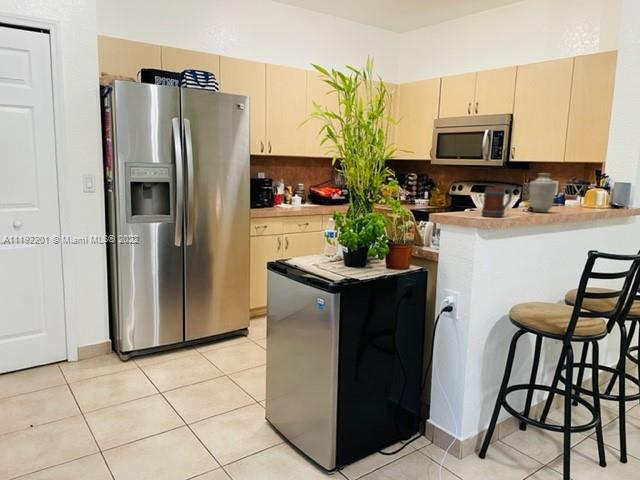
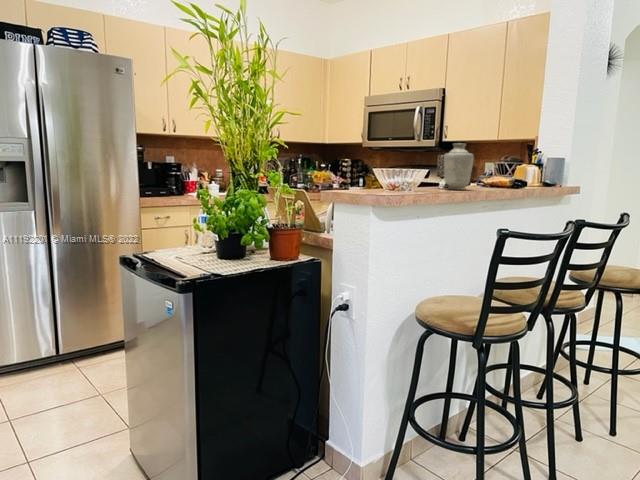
mug: present [482,187,512,217] -> none [379,157,416,193]

